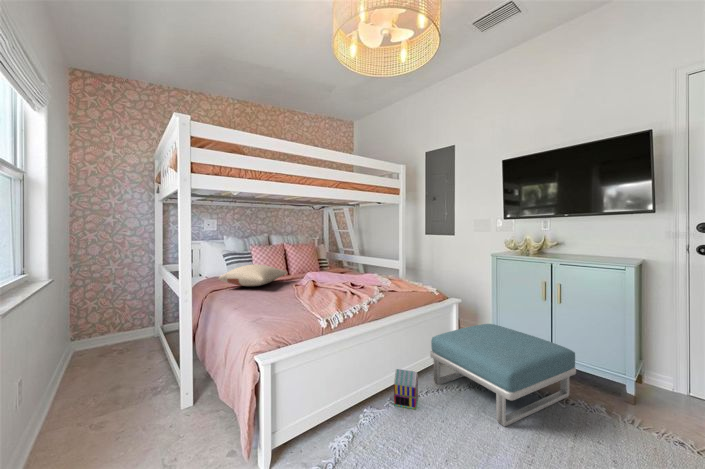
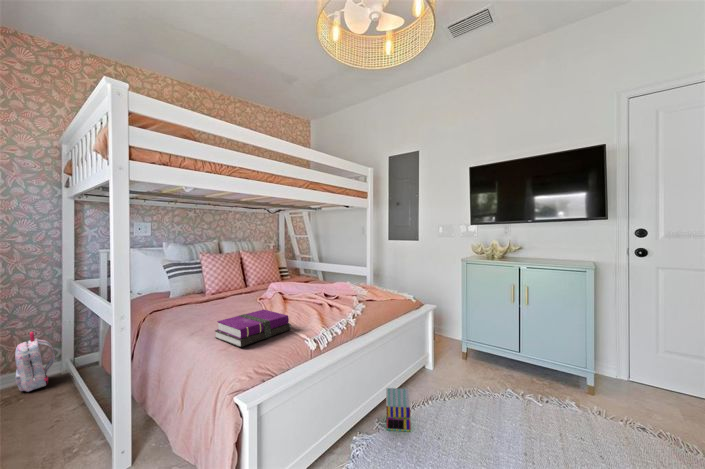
pillow: present [219,264,288,286] -> none [161,276,247,303]
notebook: none [250,293,310,320] -> present [215,310,291,347]
backpack: none [125,302,150,347] -> present [15,332,55,392]
footstool: present [430,324,576,426] -> none [414,328,554,438]

